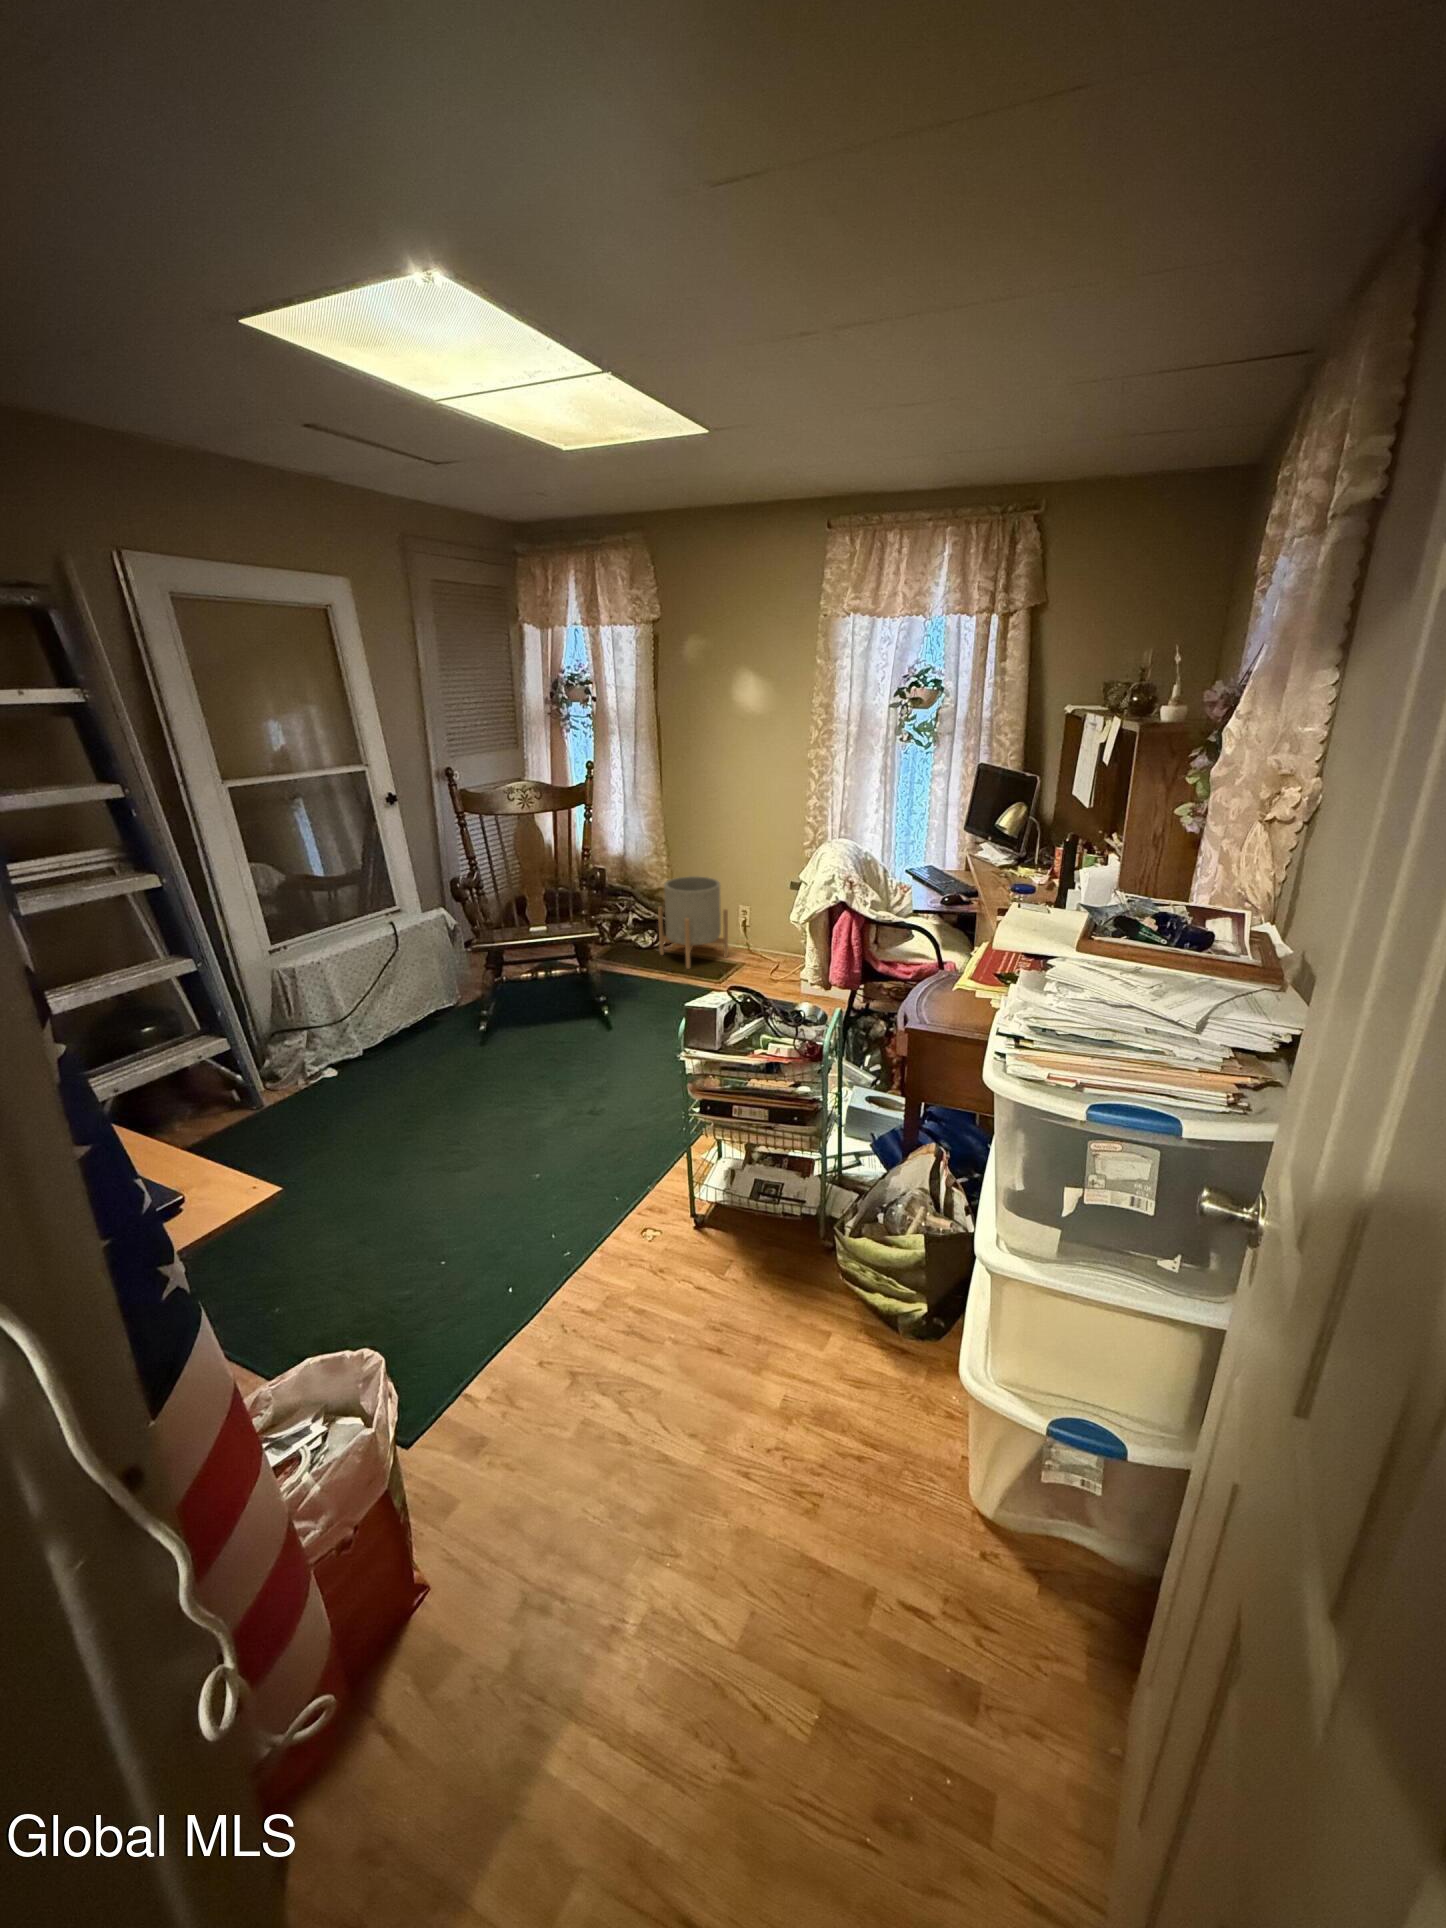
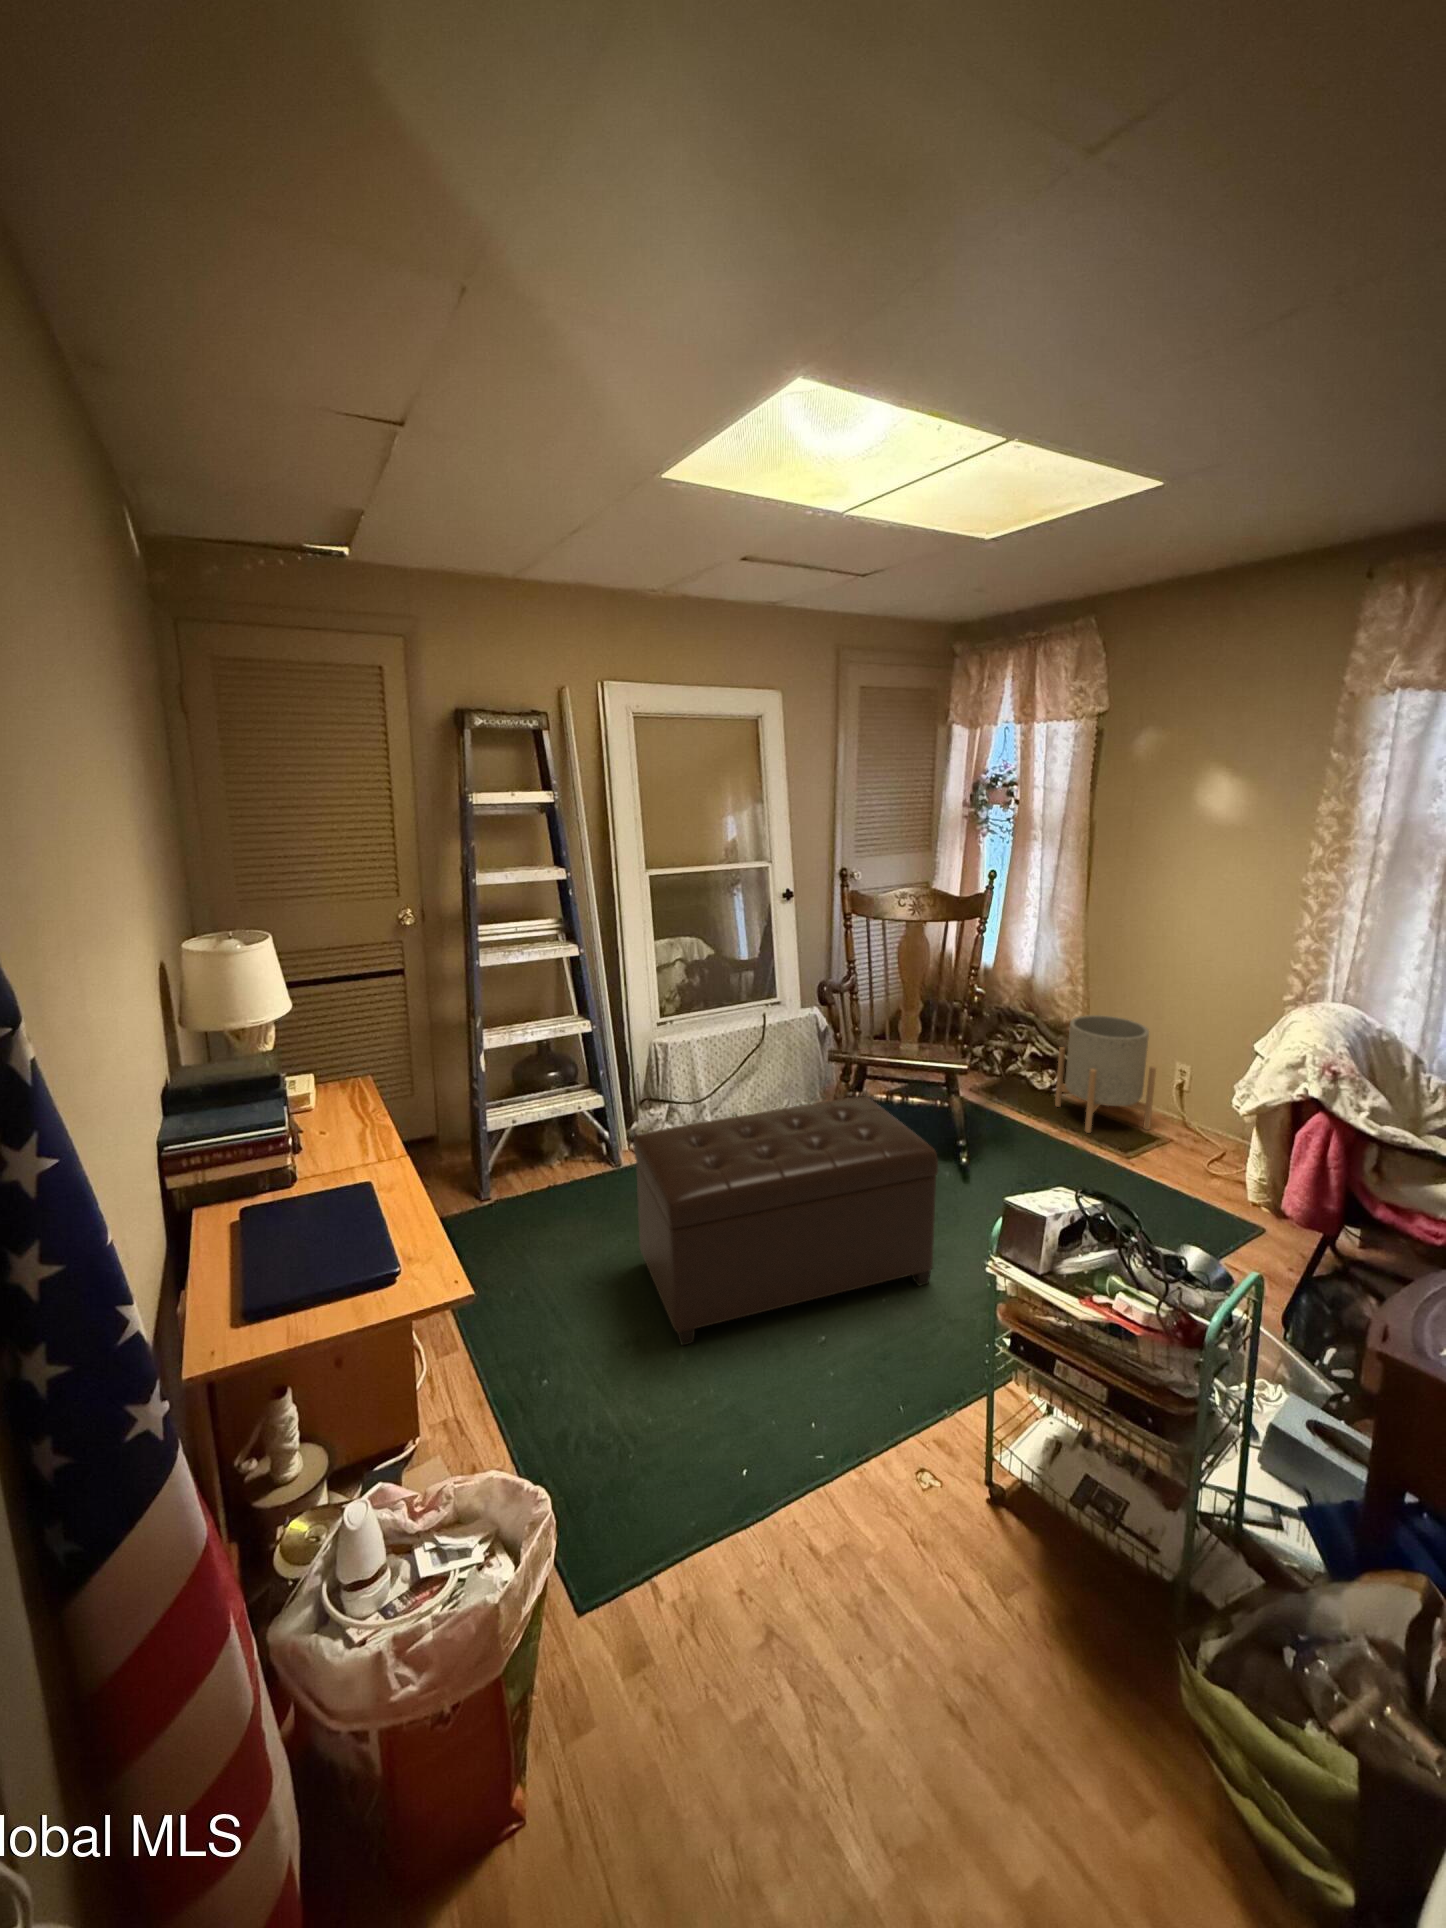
ottoman: none [300,970,609,1231] -> present [634,1097,938,1346]

